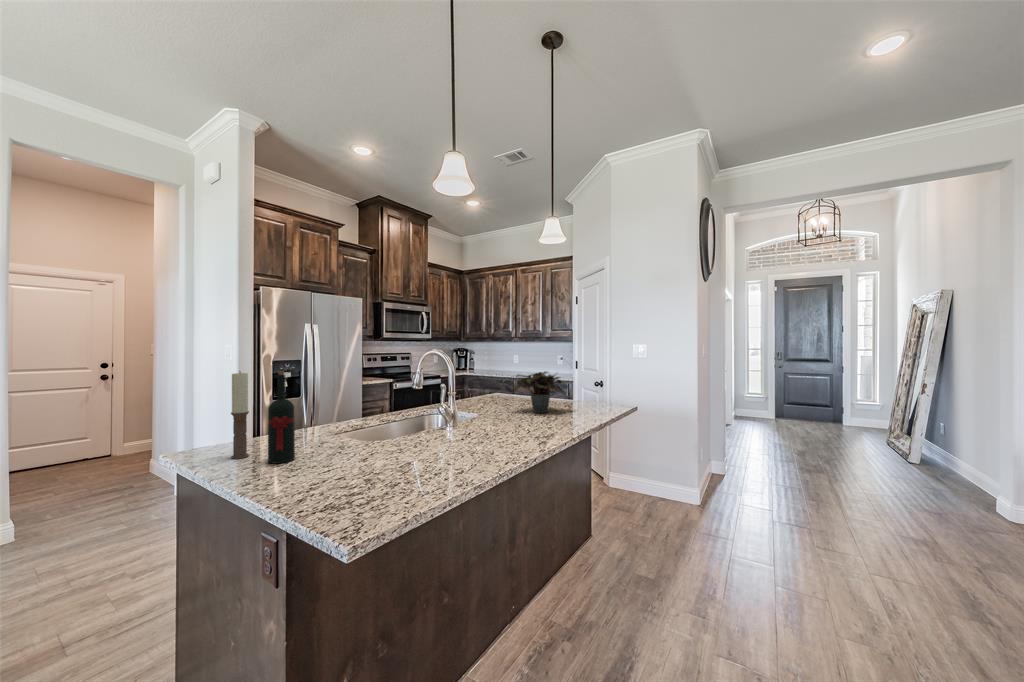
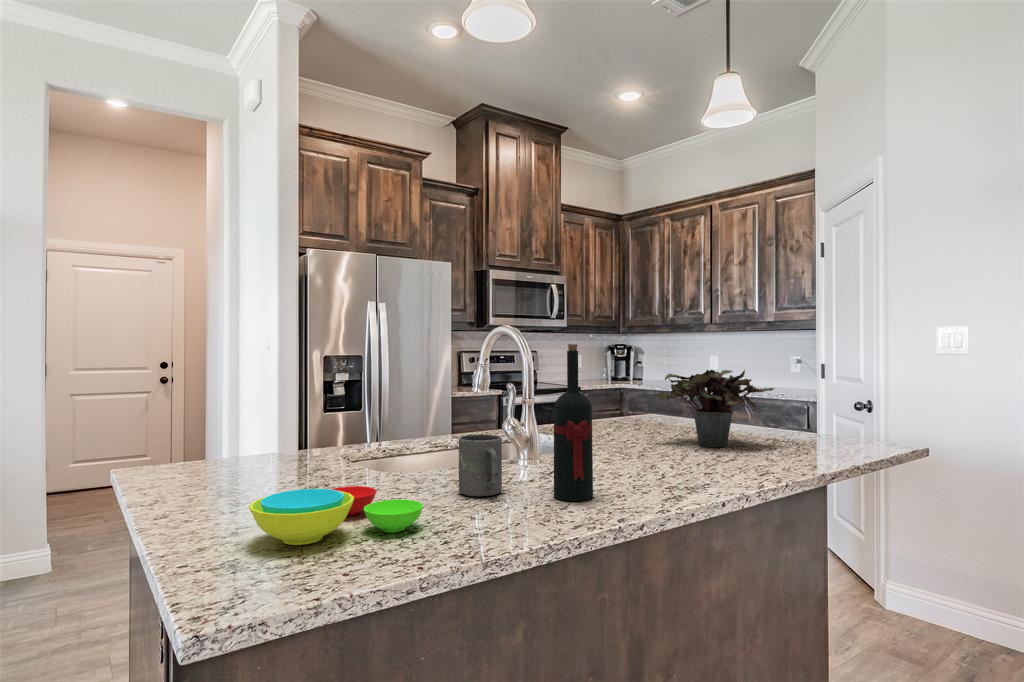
candle: present [231,371,249,459] -> none [191,349,215,479]
wine bottle: present [268,371,295,463] -> present [554,344,593,501]
mug: none [426,417,452,452] -> present [459,434,502,496]
bowl: none [329,453,425,492] -> present [249,486,423,545]

